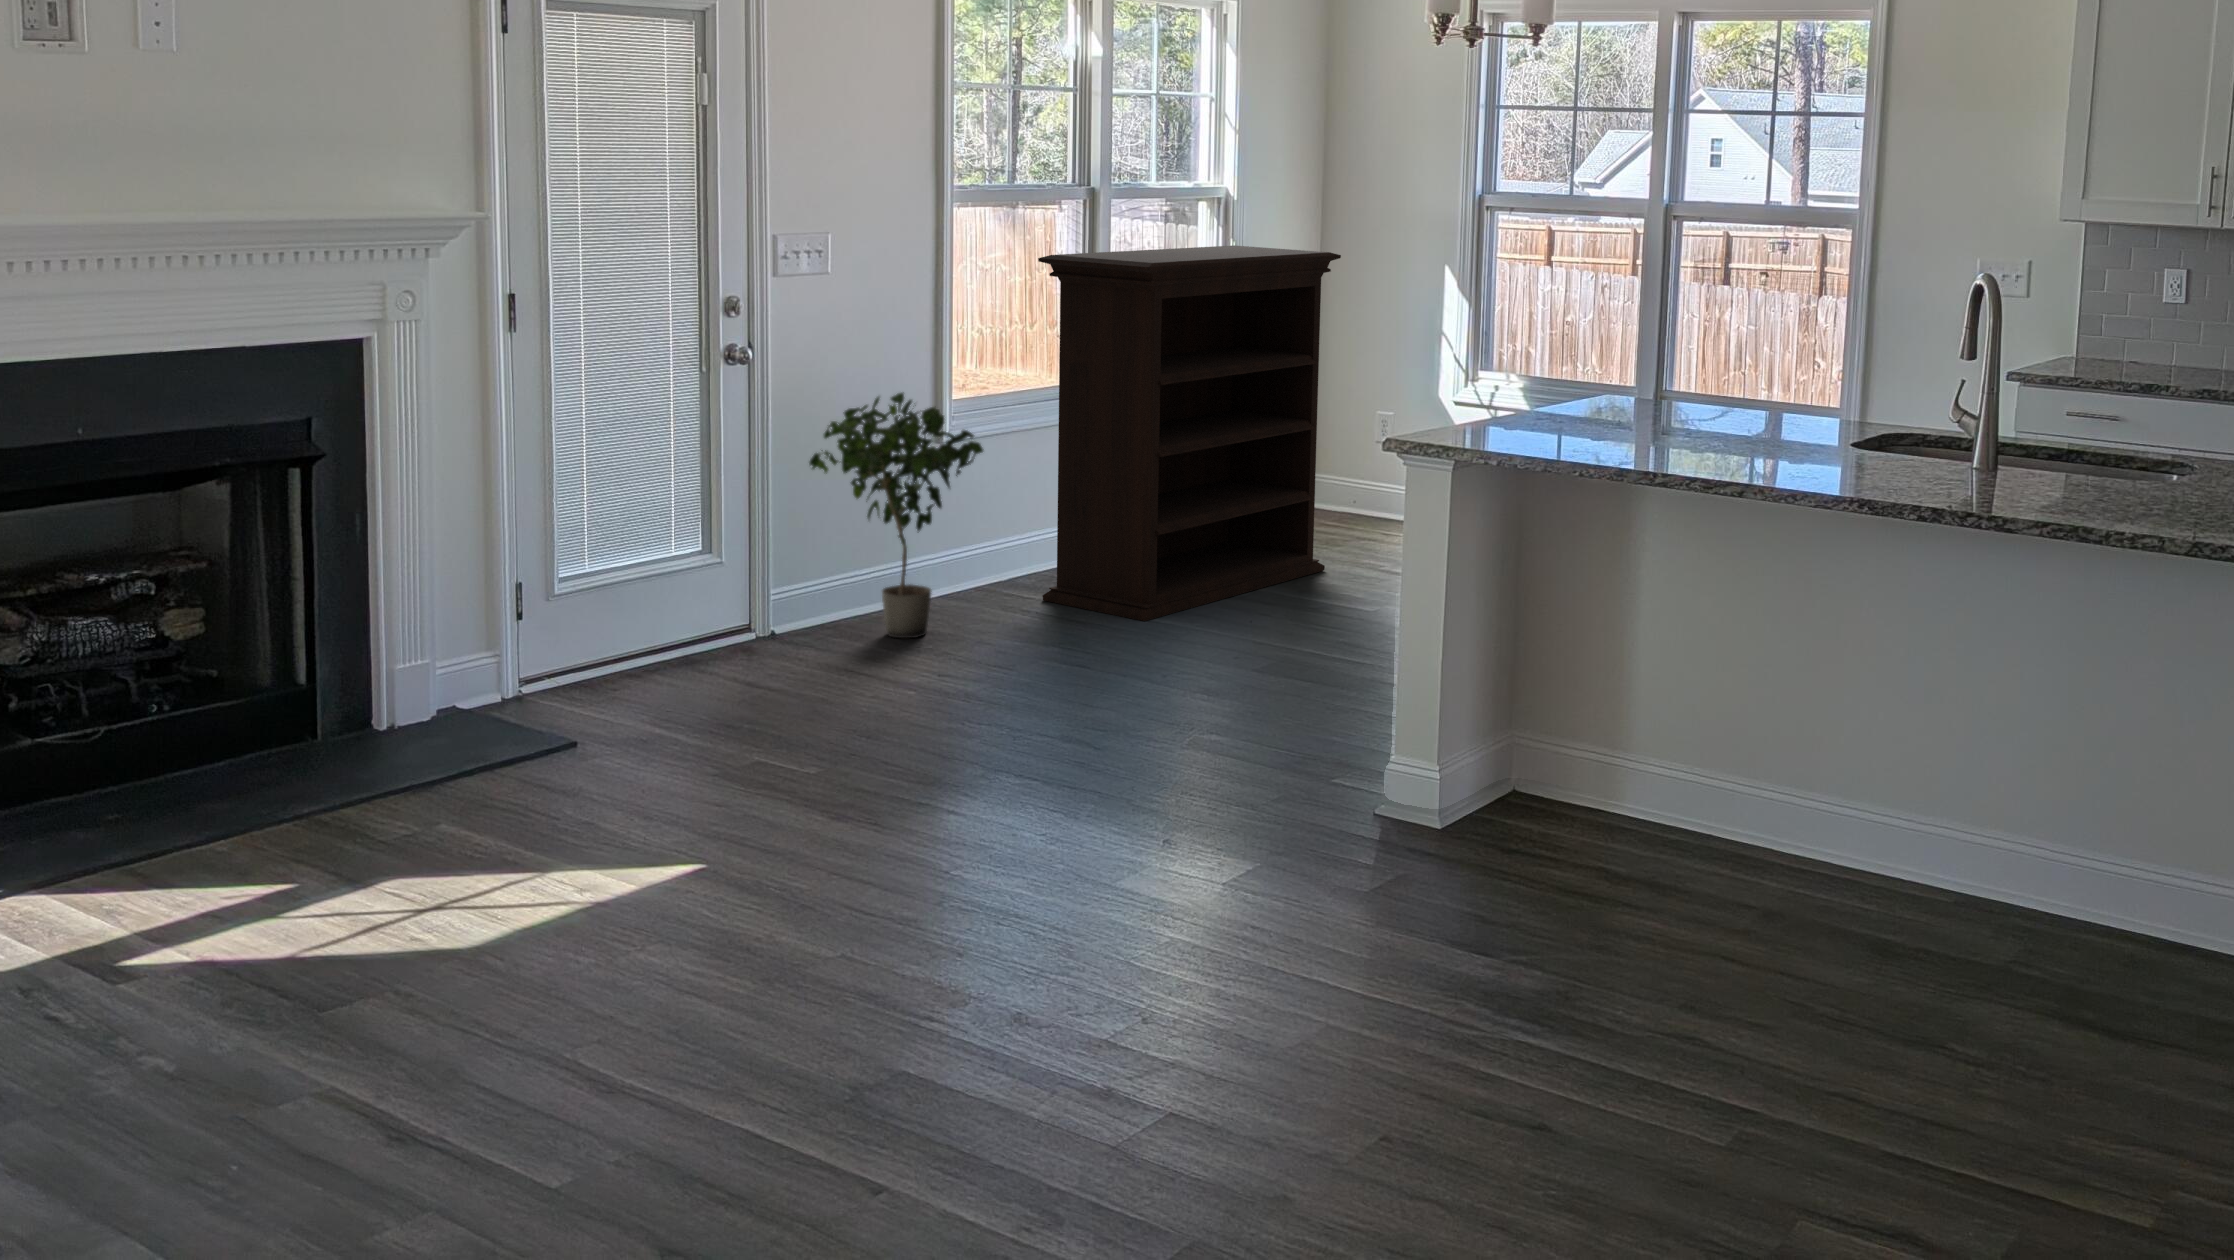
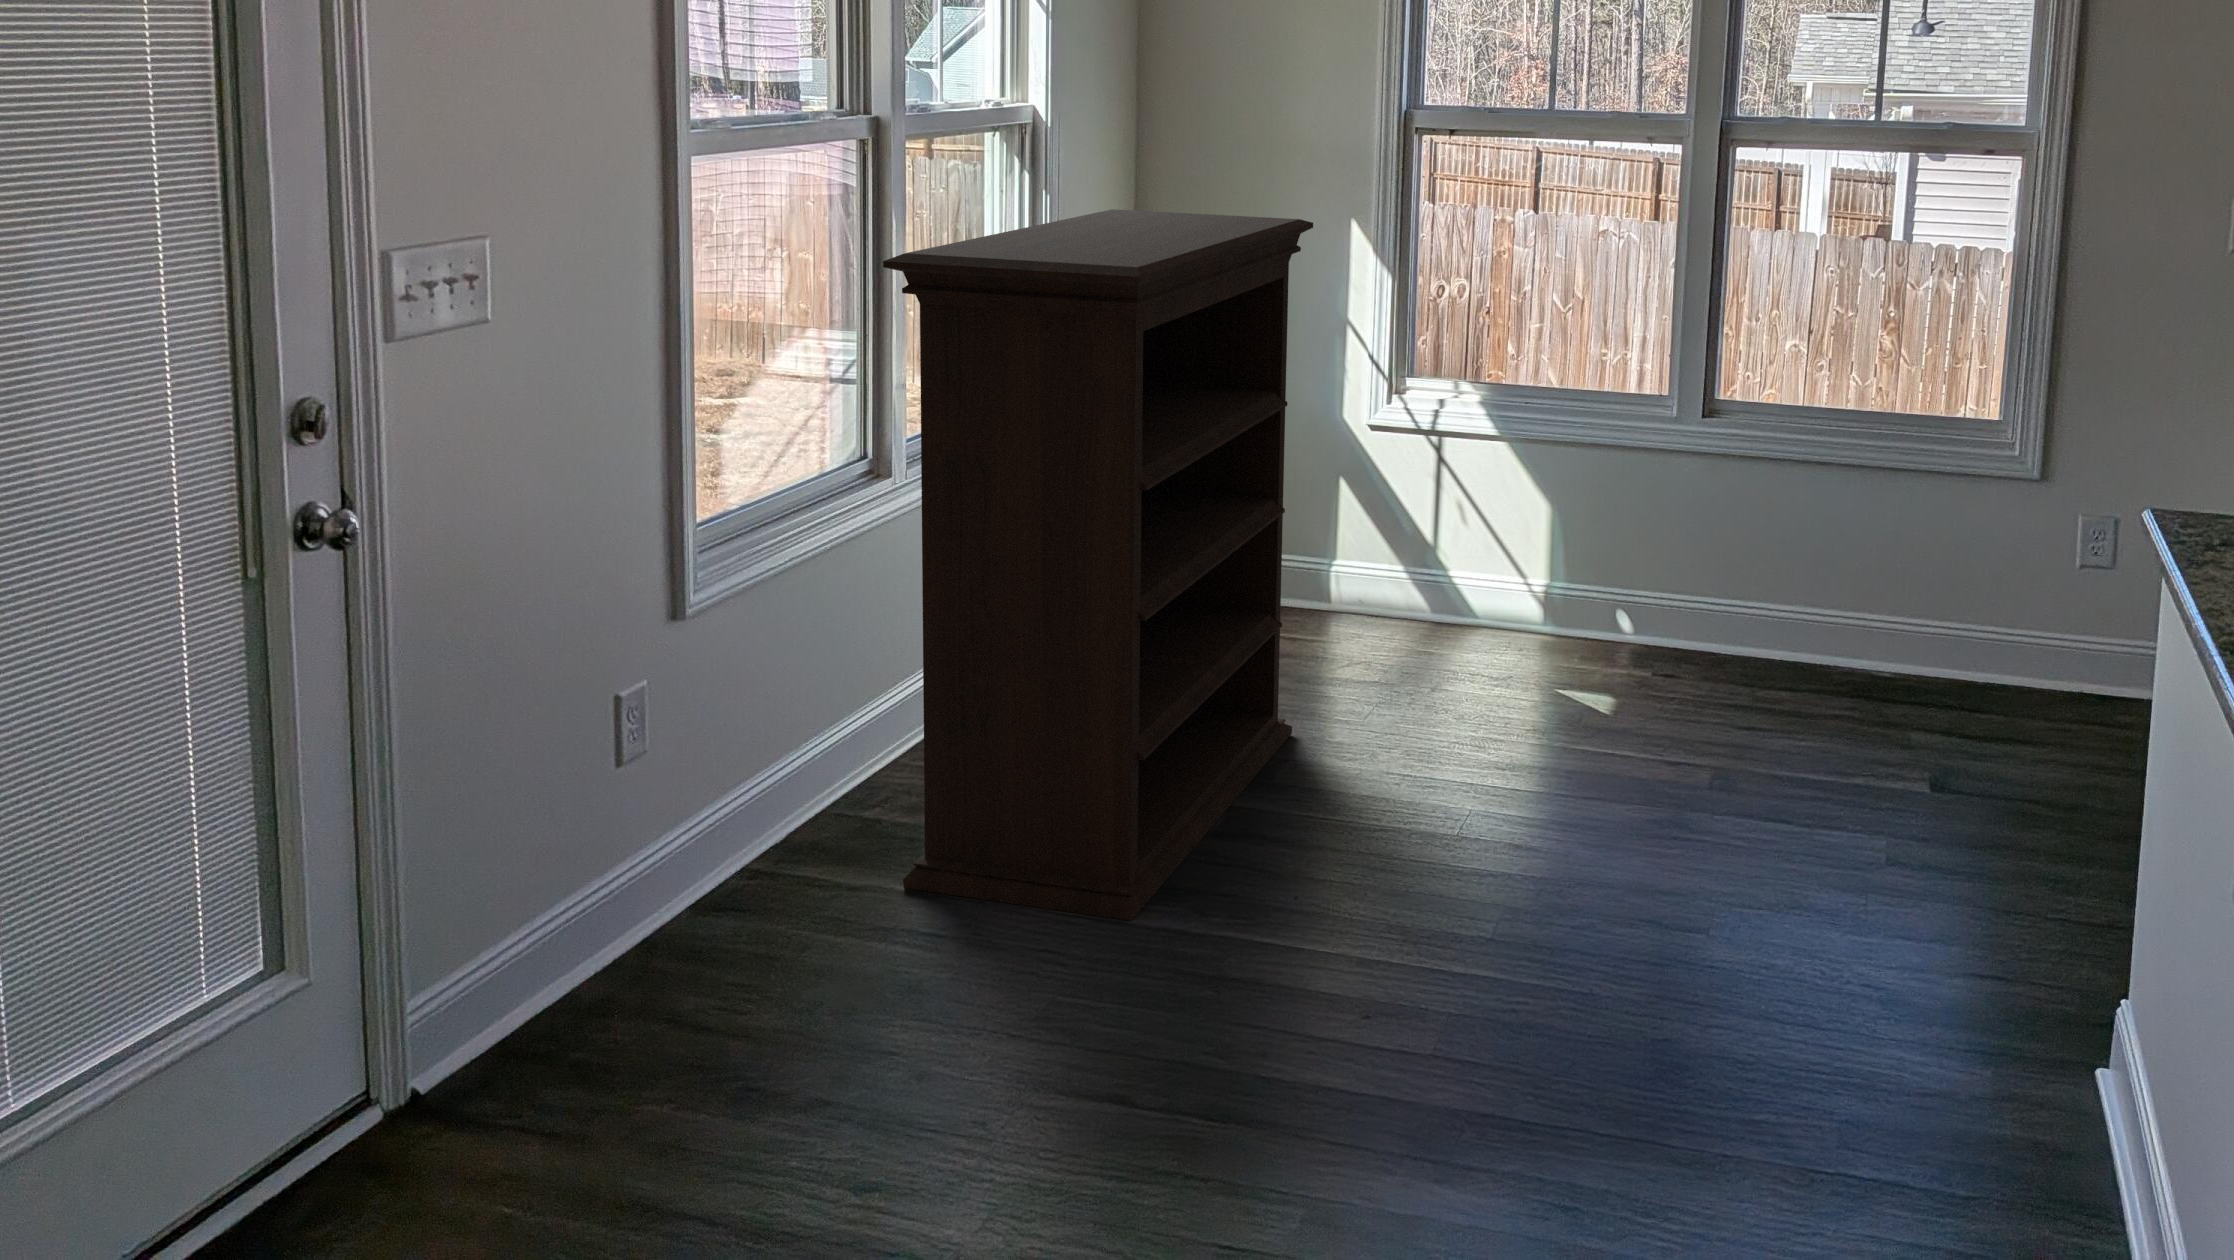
potted plant: present [809,393,984,638] -> none [484,554,894,1065]

